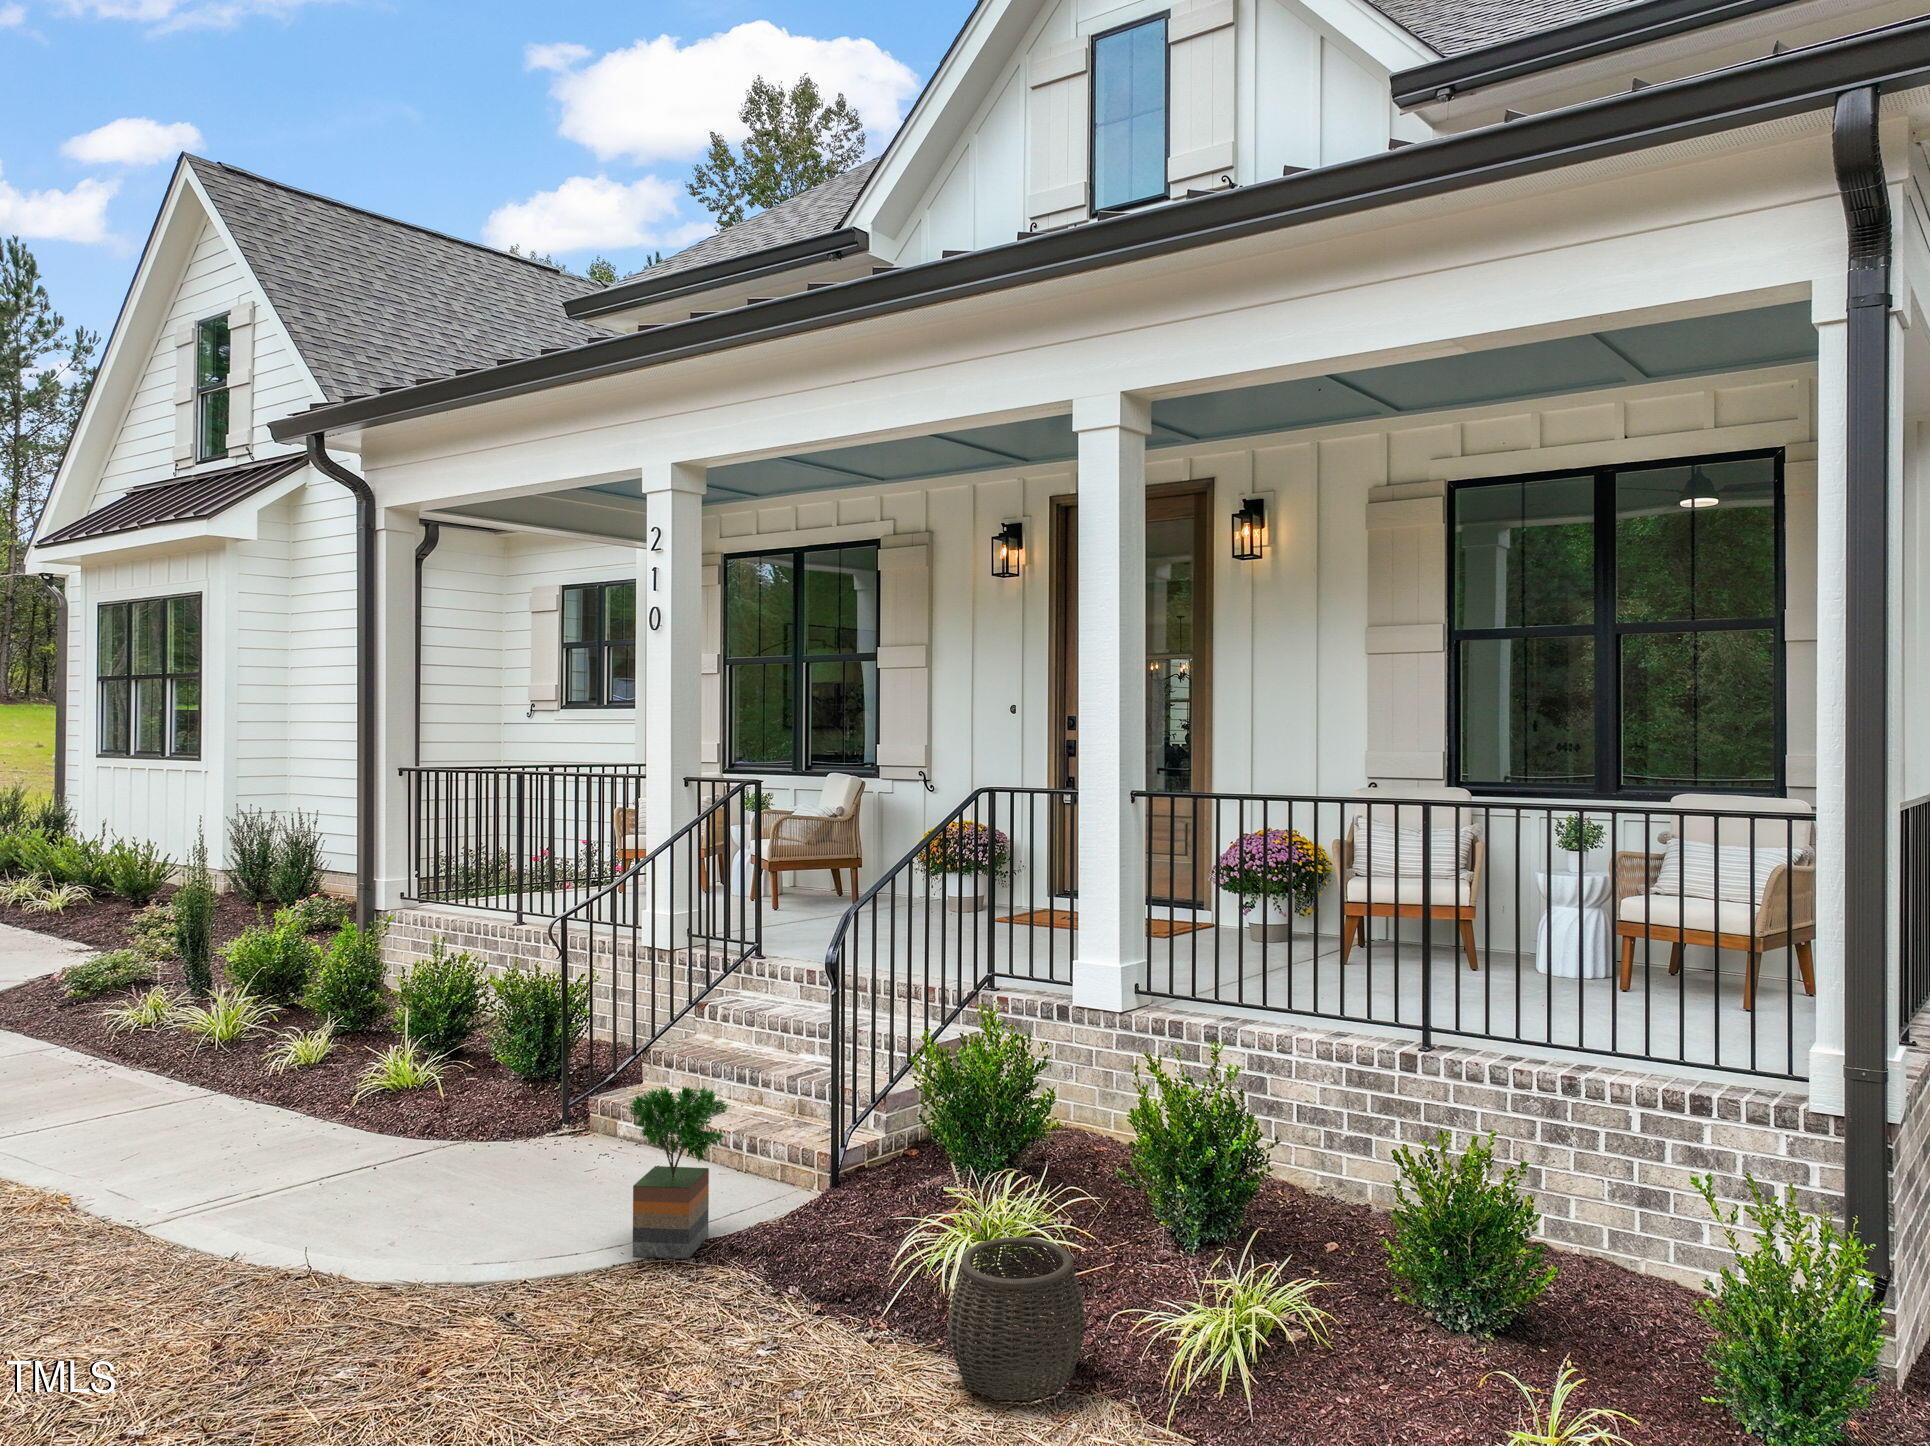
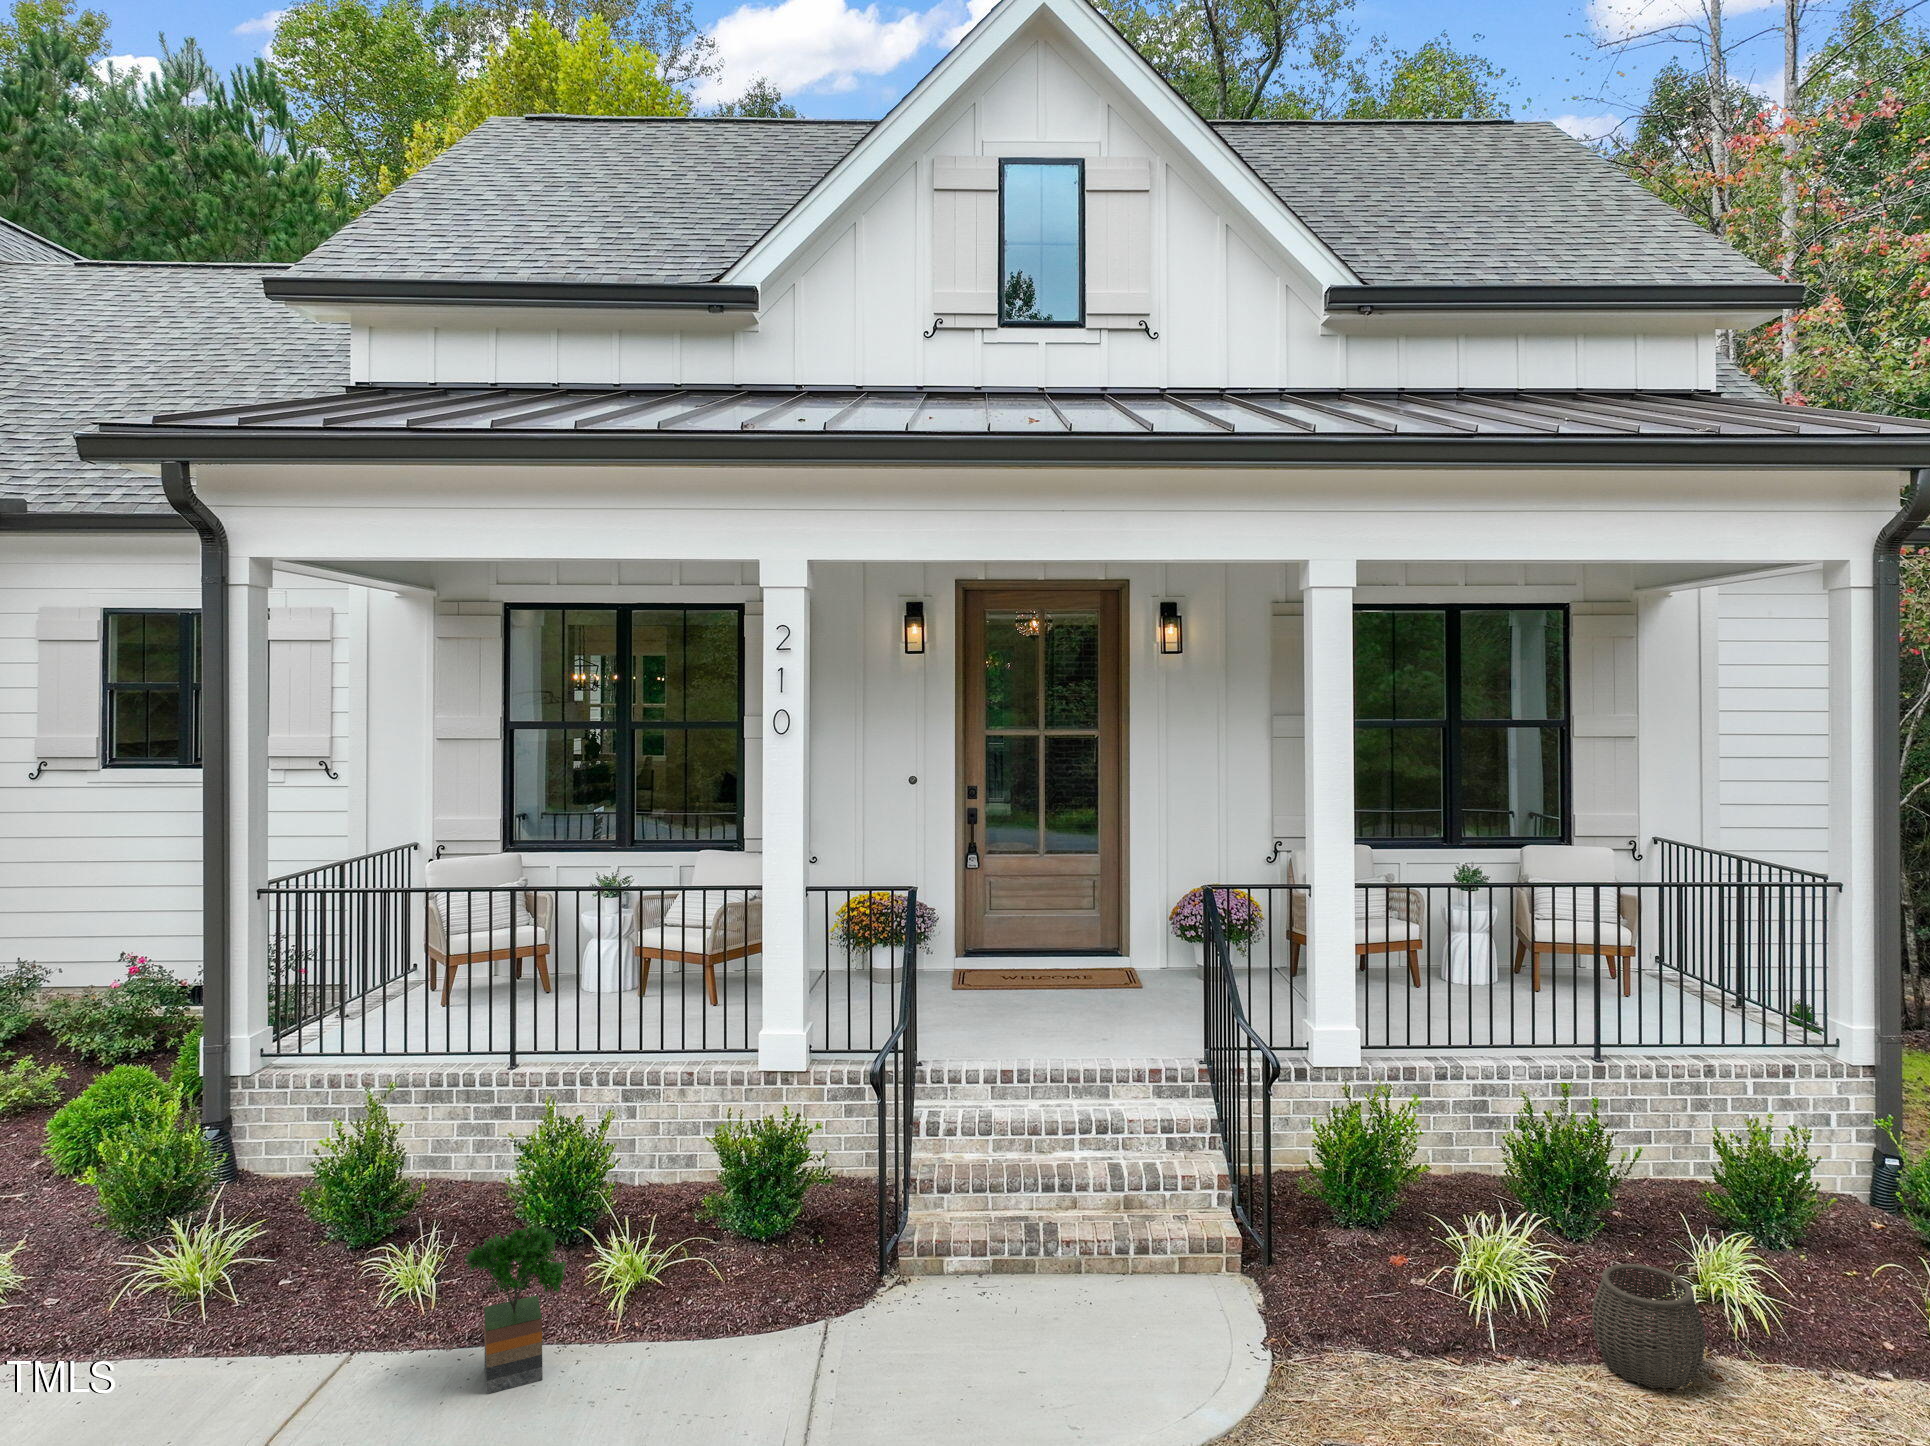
potted tree: present [628,1086,728,1259] -> present [465,1226,566,1394]

